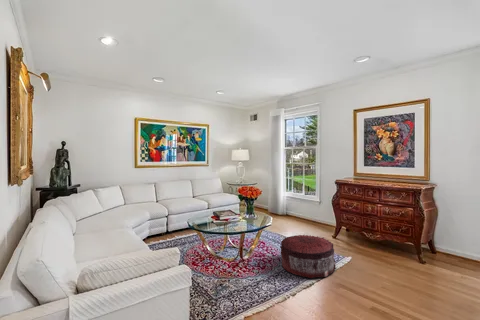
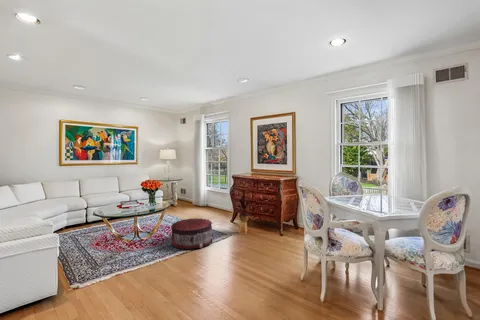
house plant: none [343,200,377,258] -> present [235,190,250,234]

